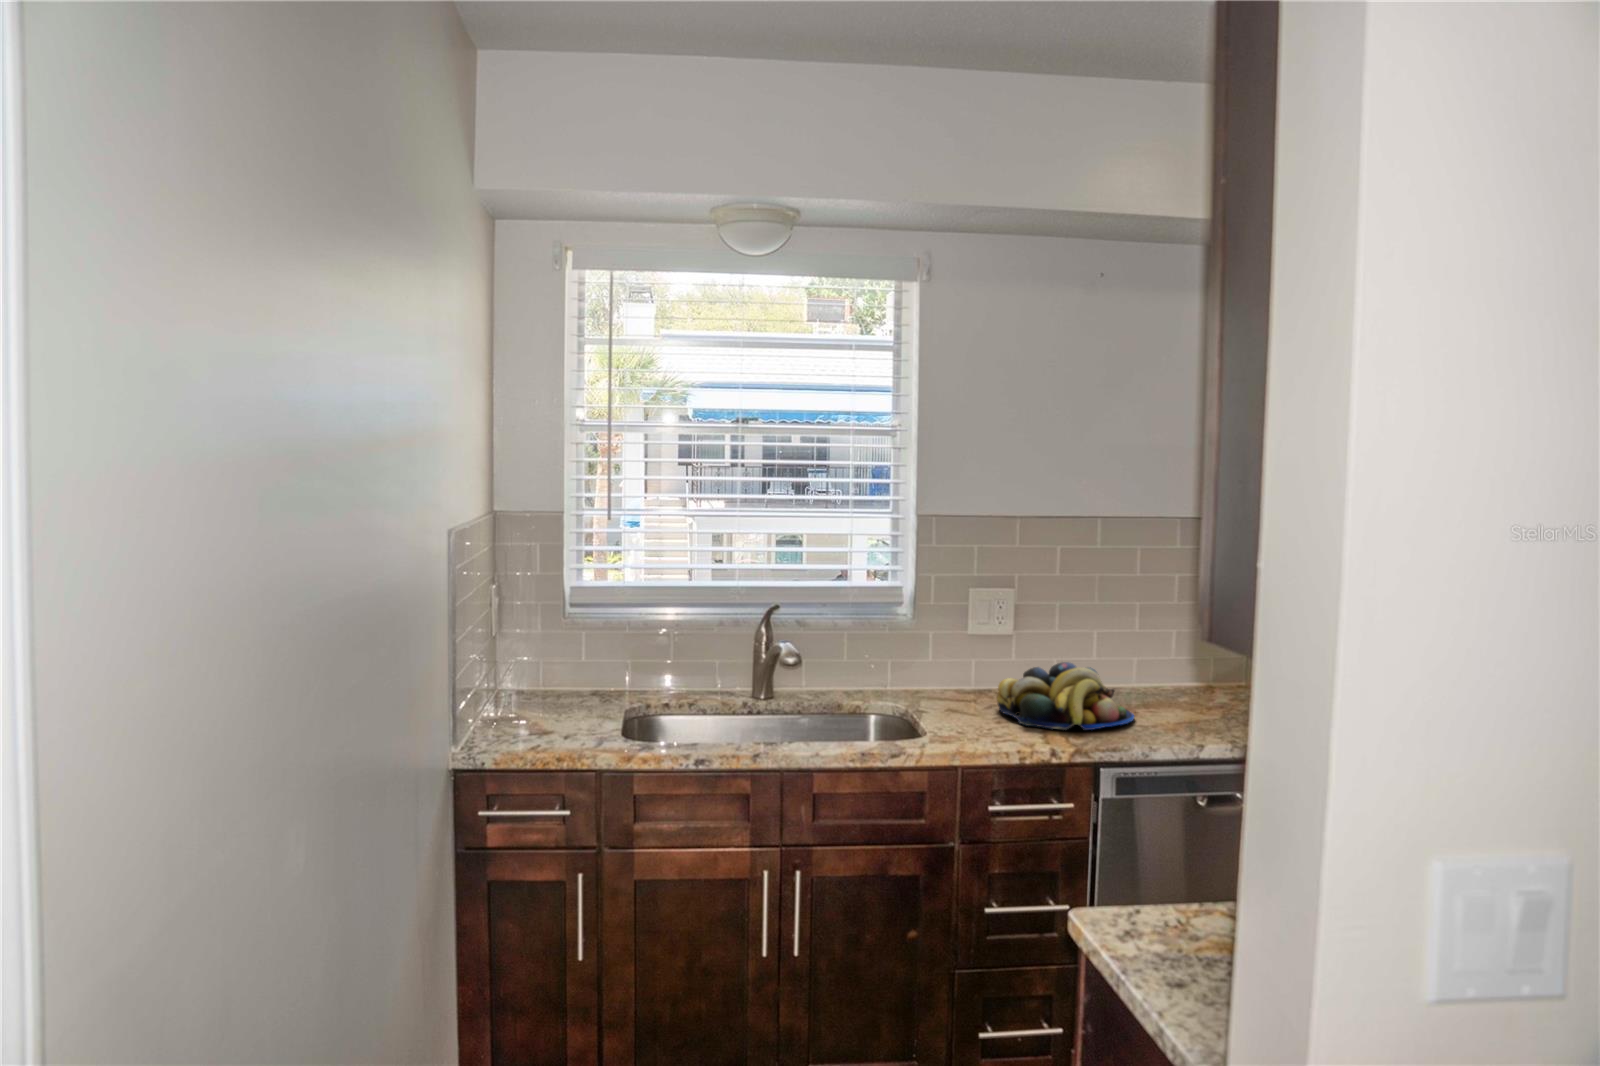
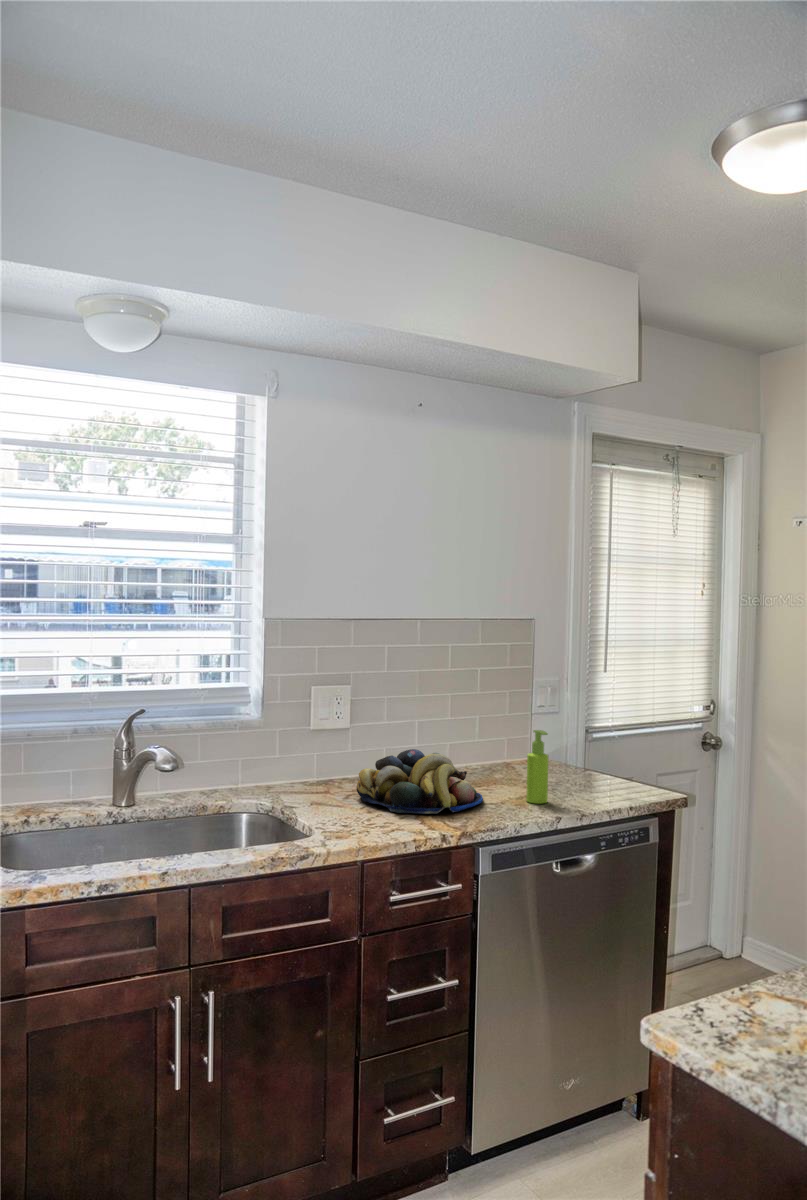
soap dispenser: none [1185,649,1211,731] -> present [526,730,548,803]

